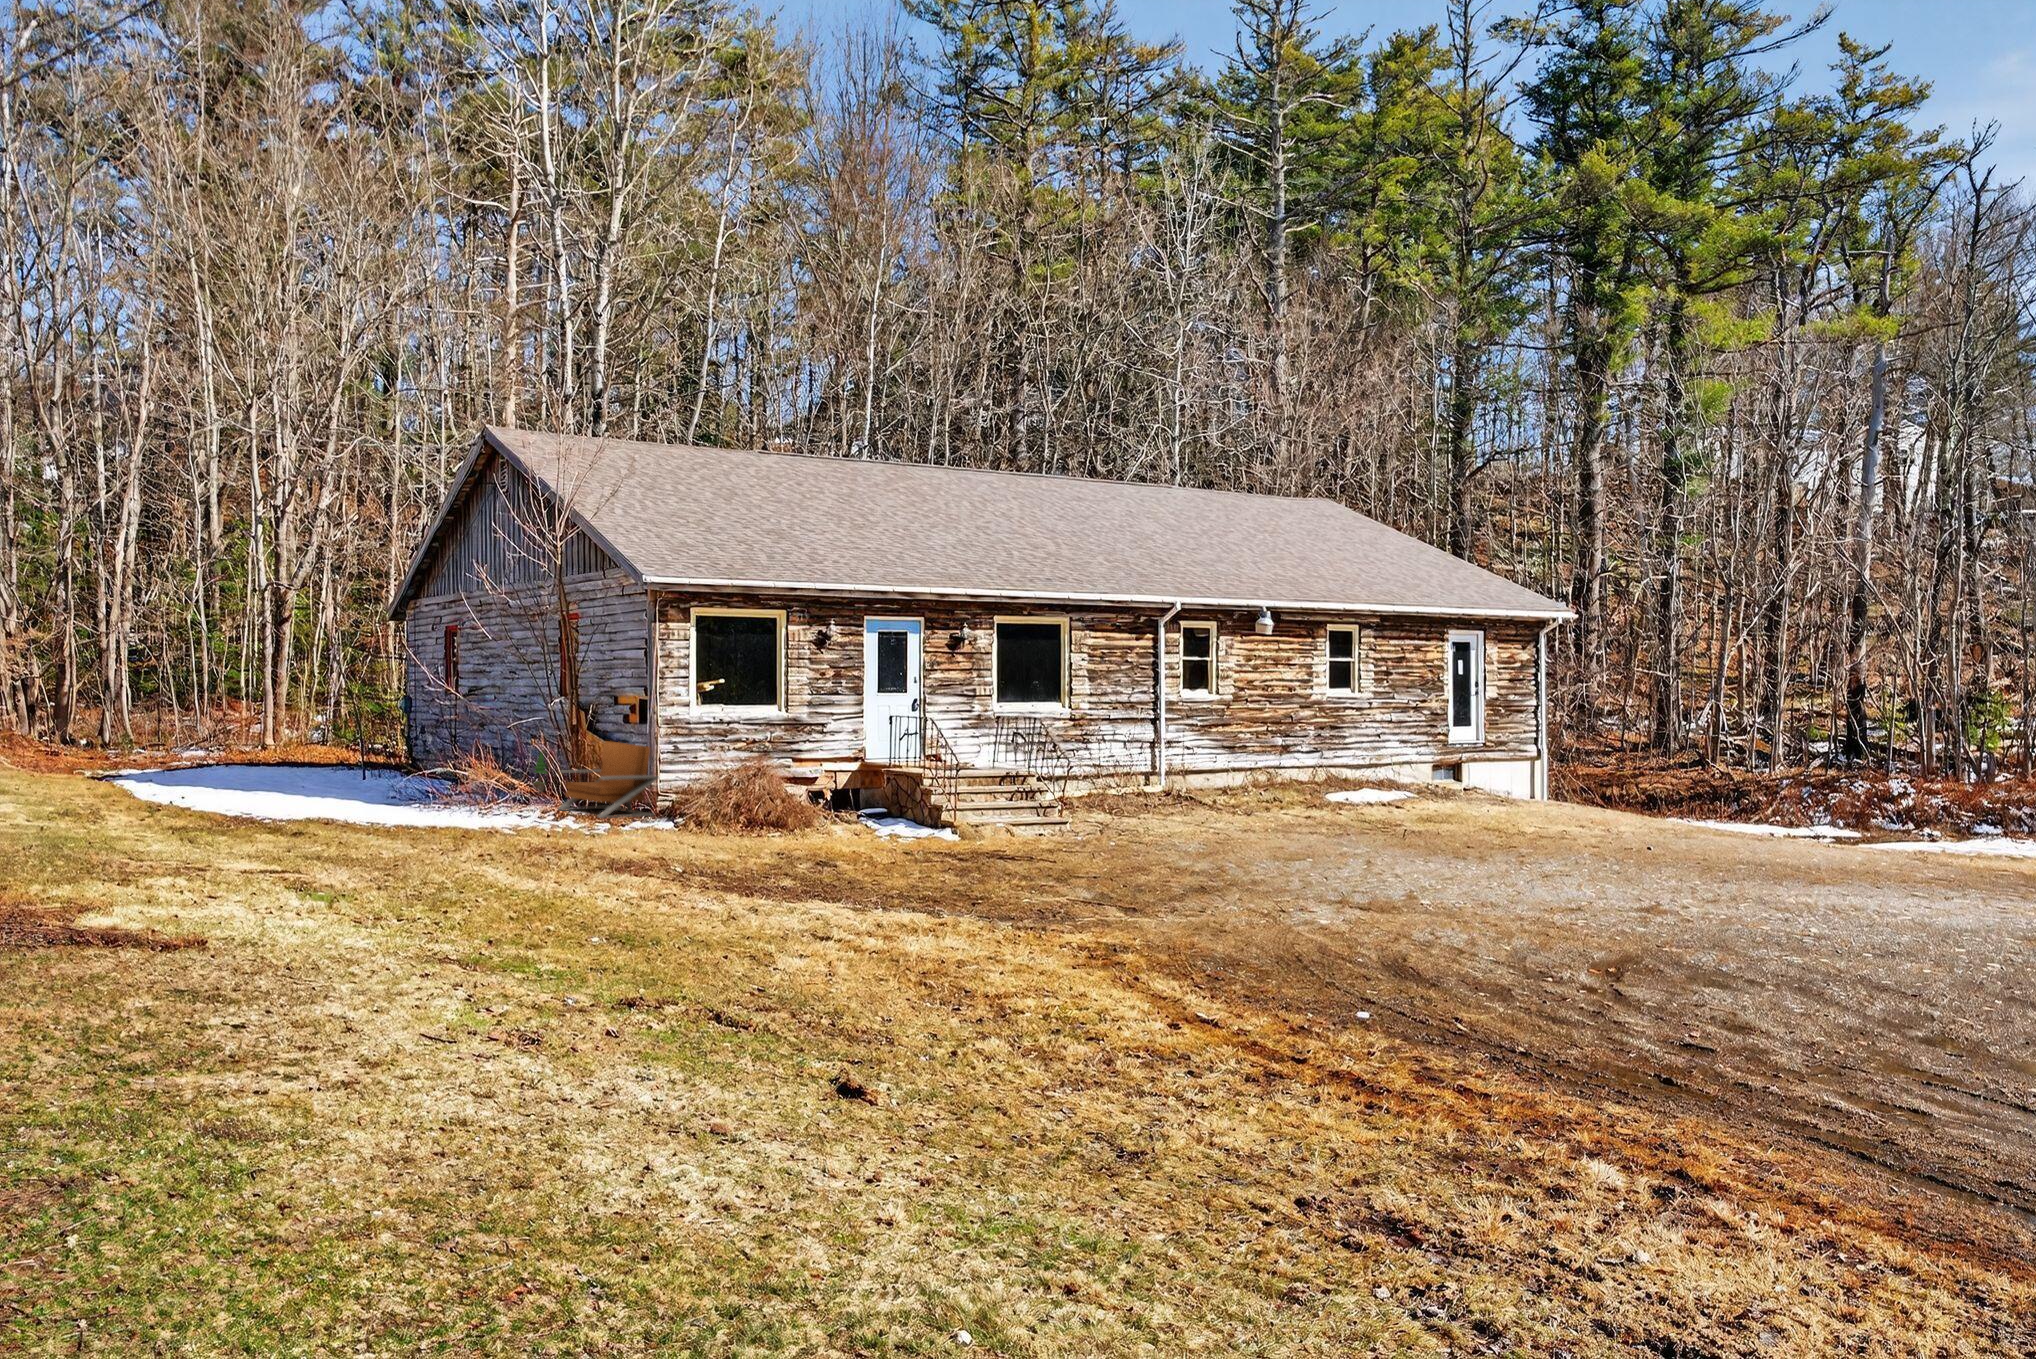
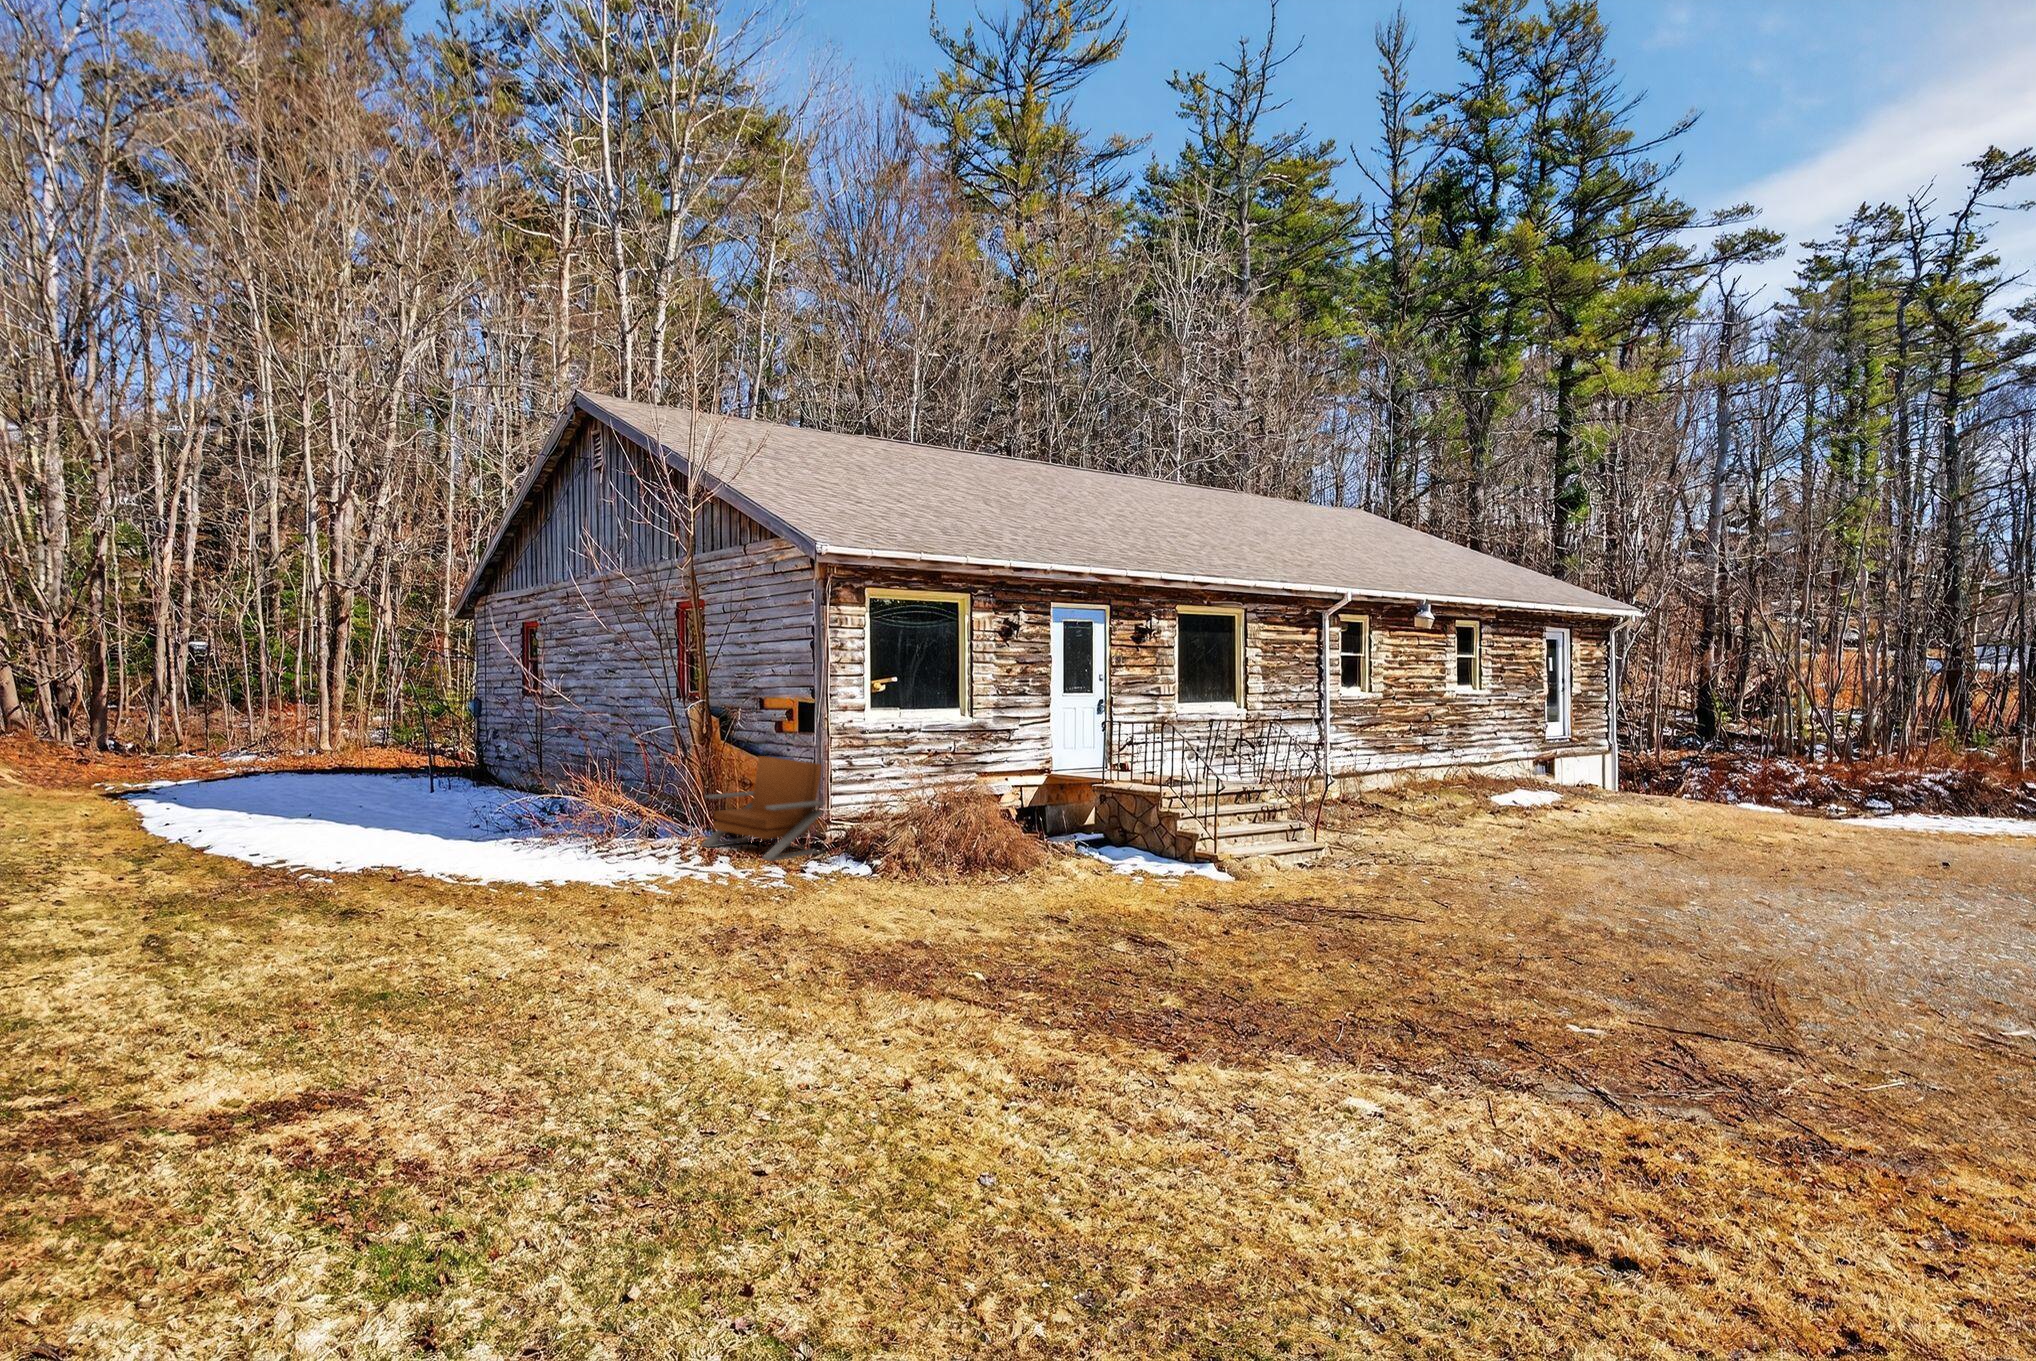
potted tree: present [533,752,547,792] -> none [649,762,669,815]

